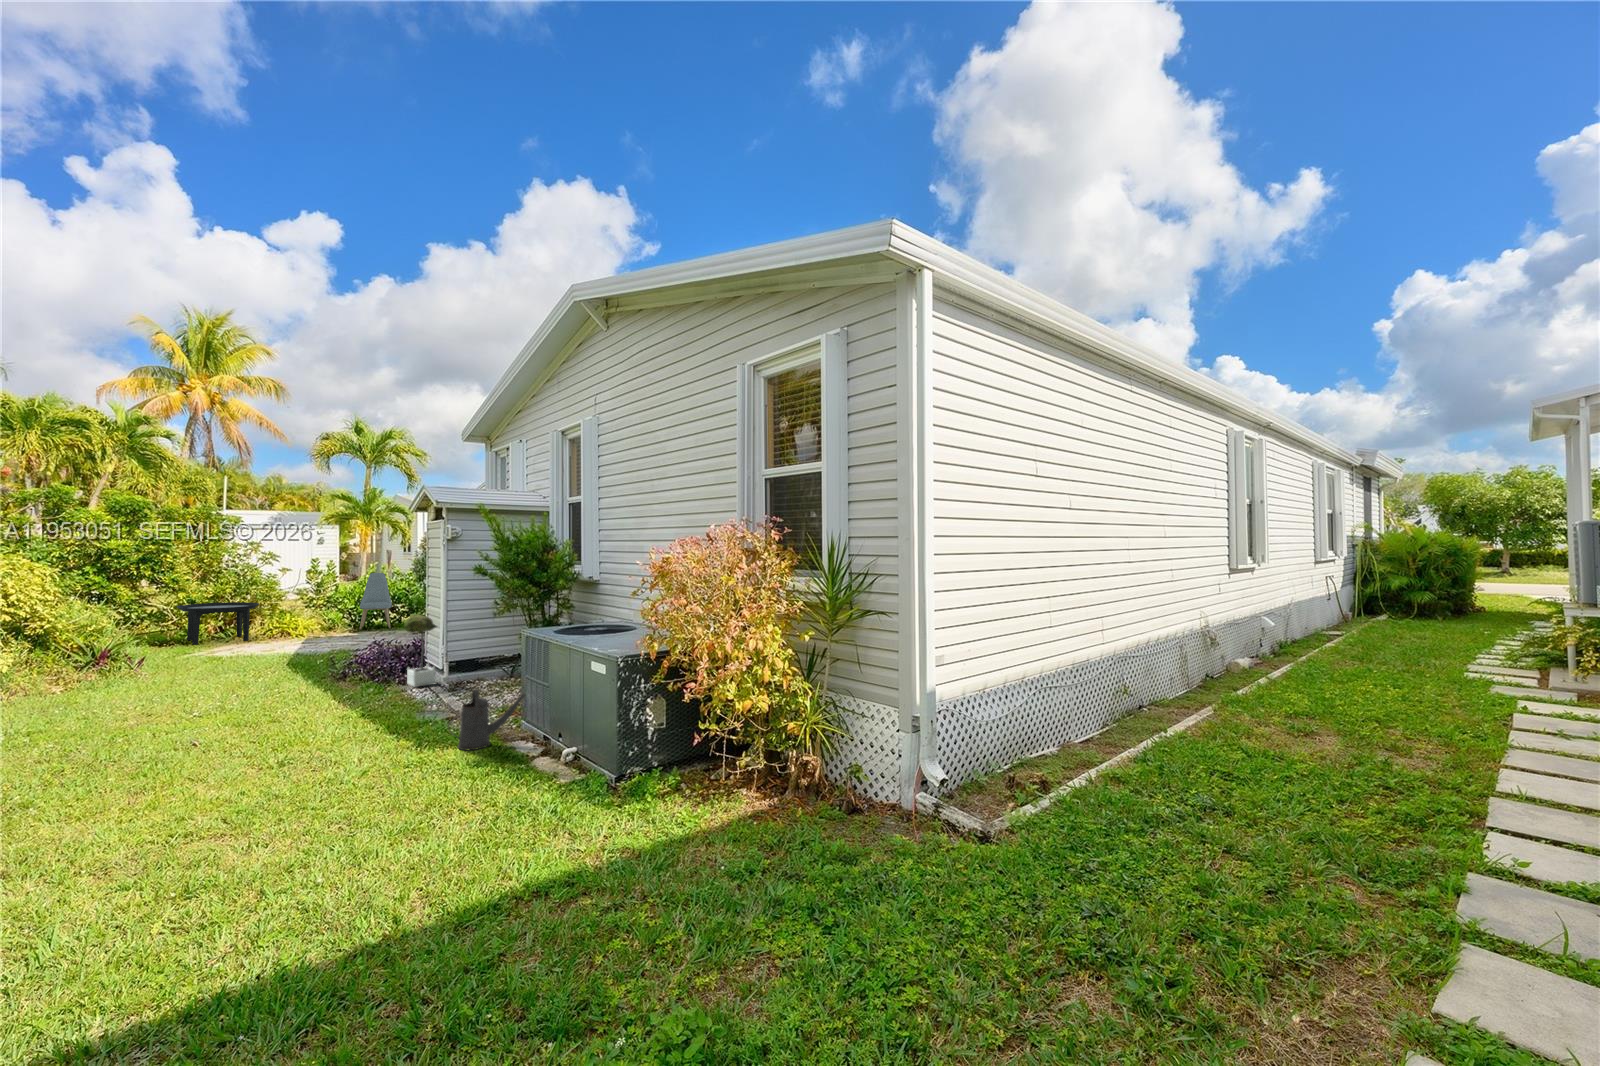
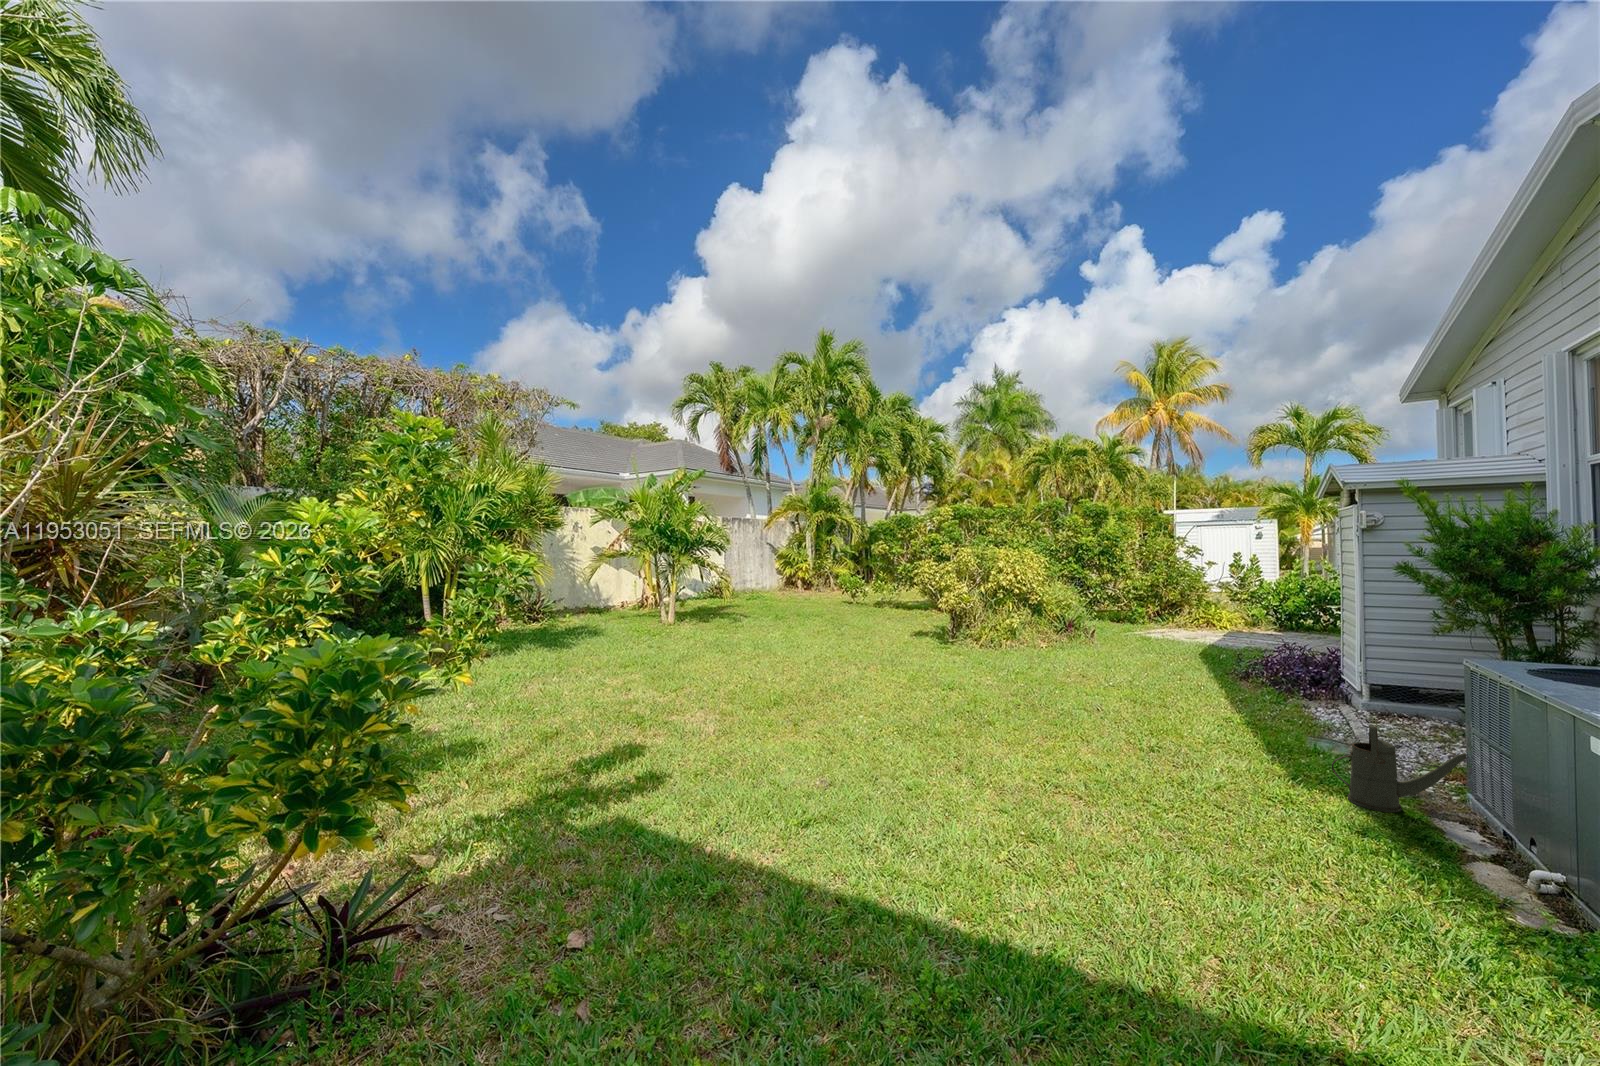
chair: present [360,573,392,630] -> none [1283,569,1320,632]
round table: present [177,602,259,645] -> none [1124,590,1185,626]
potted tree: present [404,614,437,687] -> none [1305,616,1352,707]

